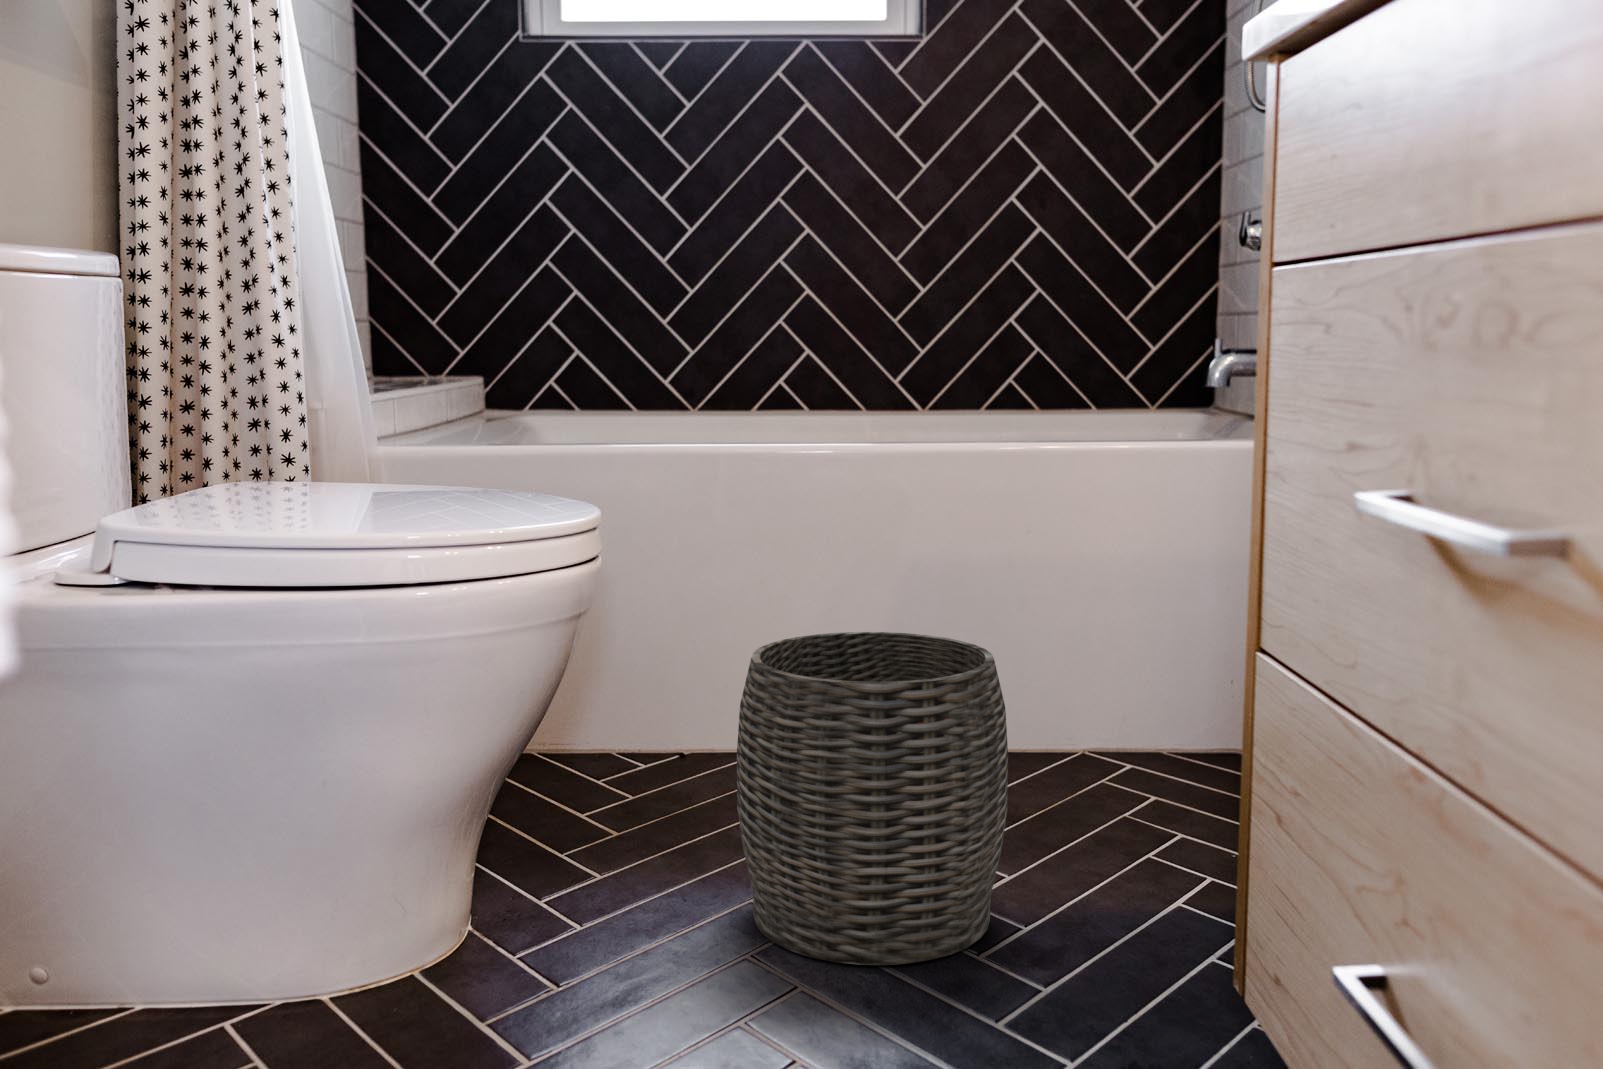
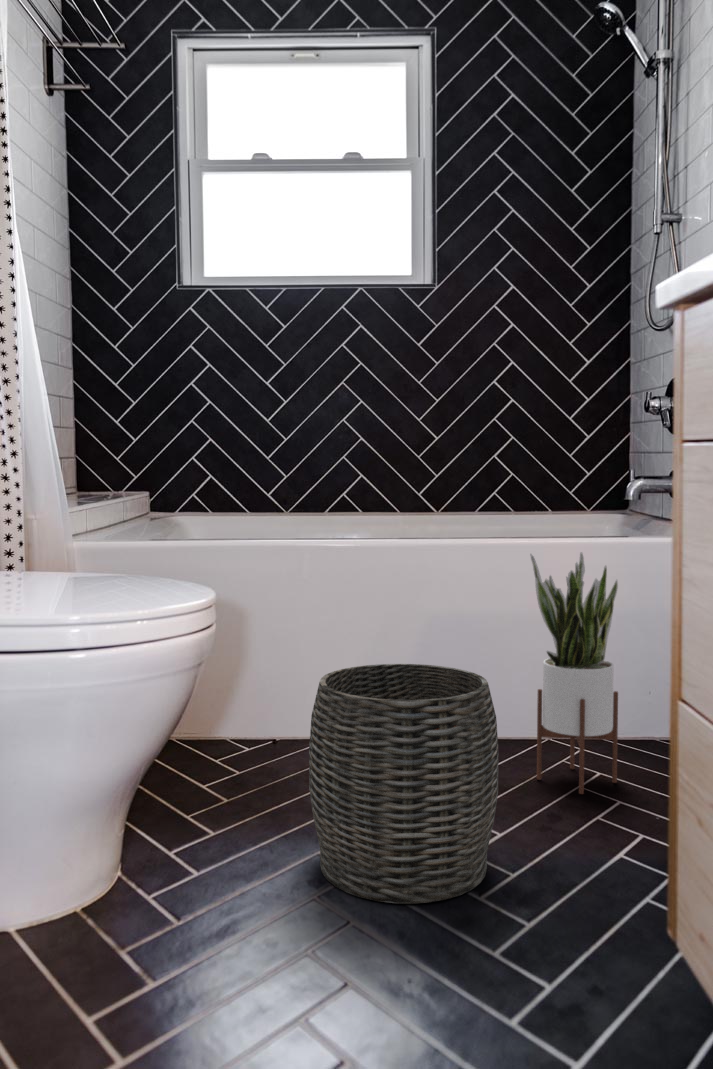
potted plant: none [1059,467,1189,819] -> present [530,552,618,794]

